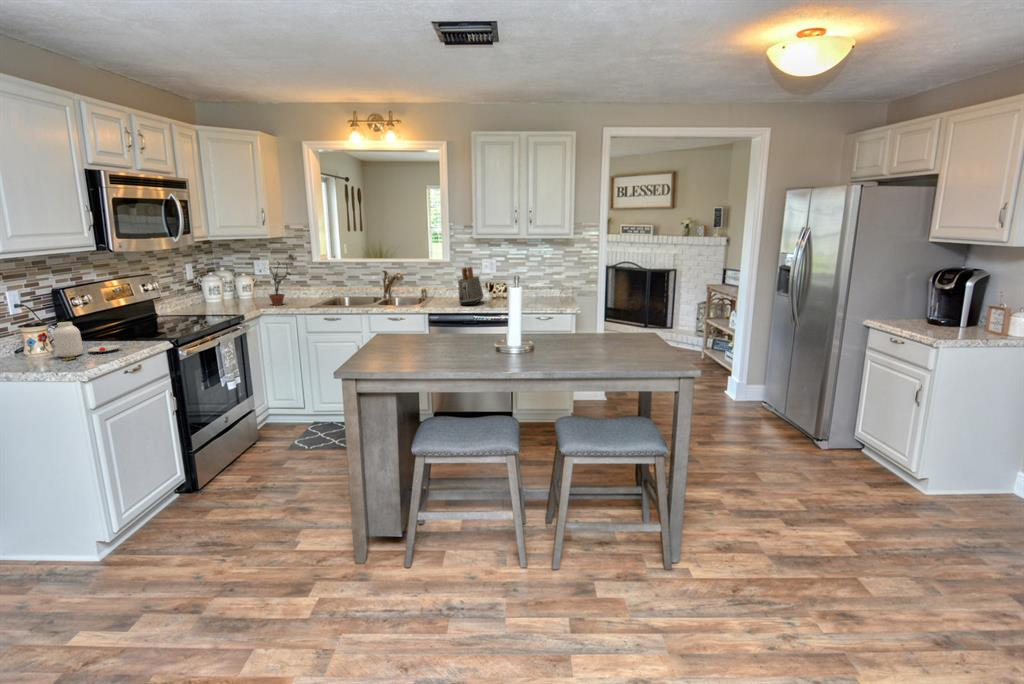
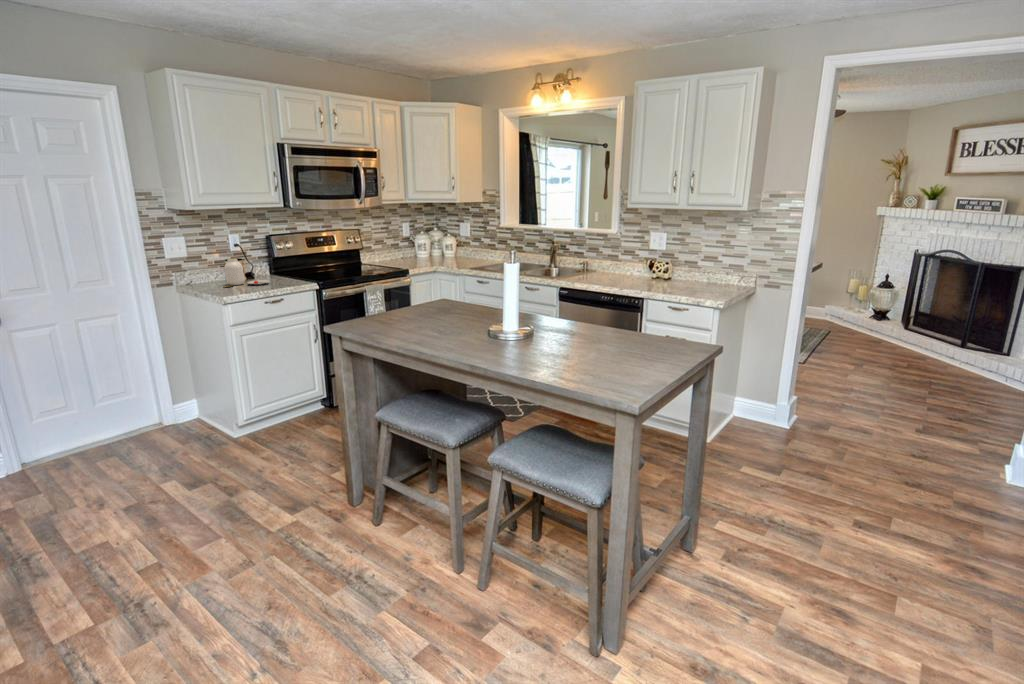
potted plant: present [260,254,294,305] -> none [439,218,477,264]
toaster: present [458,267,484,305] -> none [600,239,638,284]

